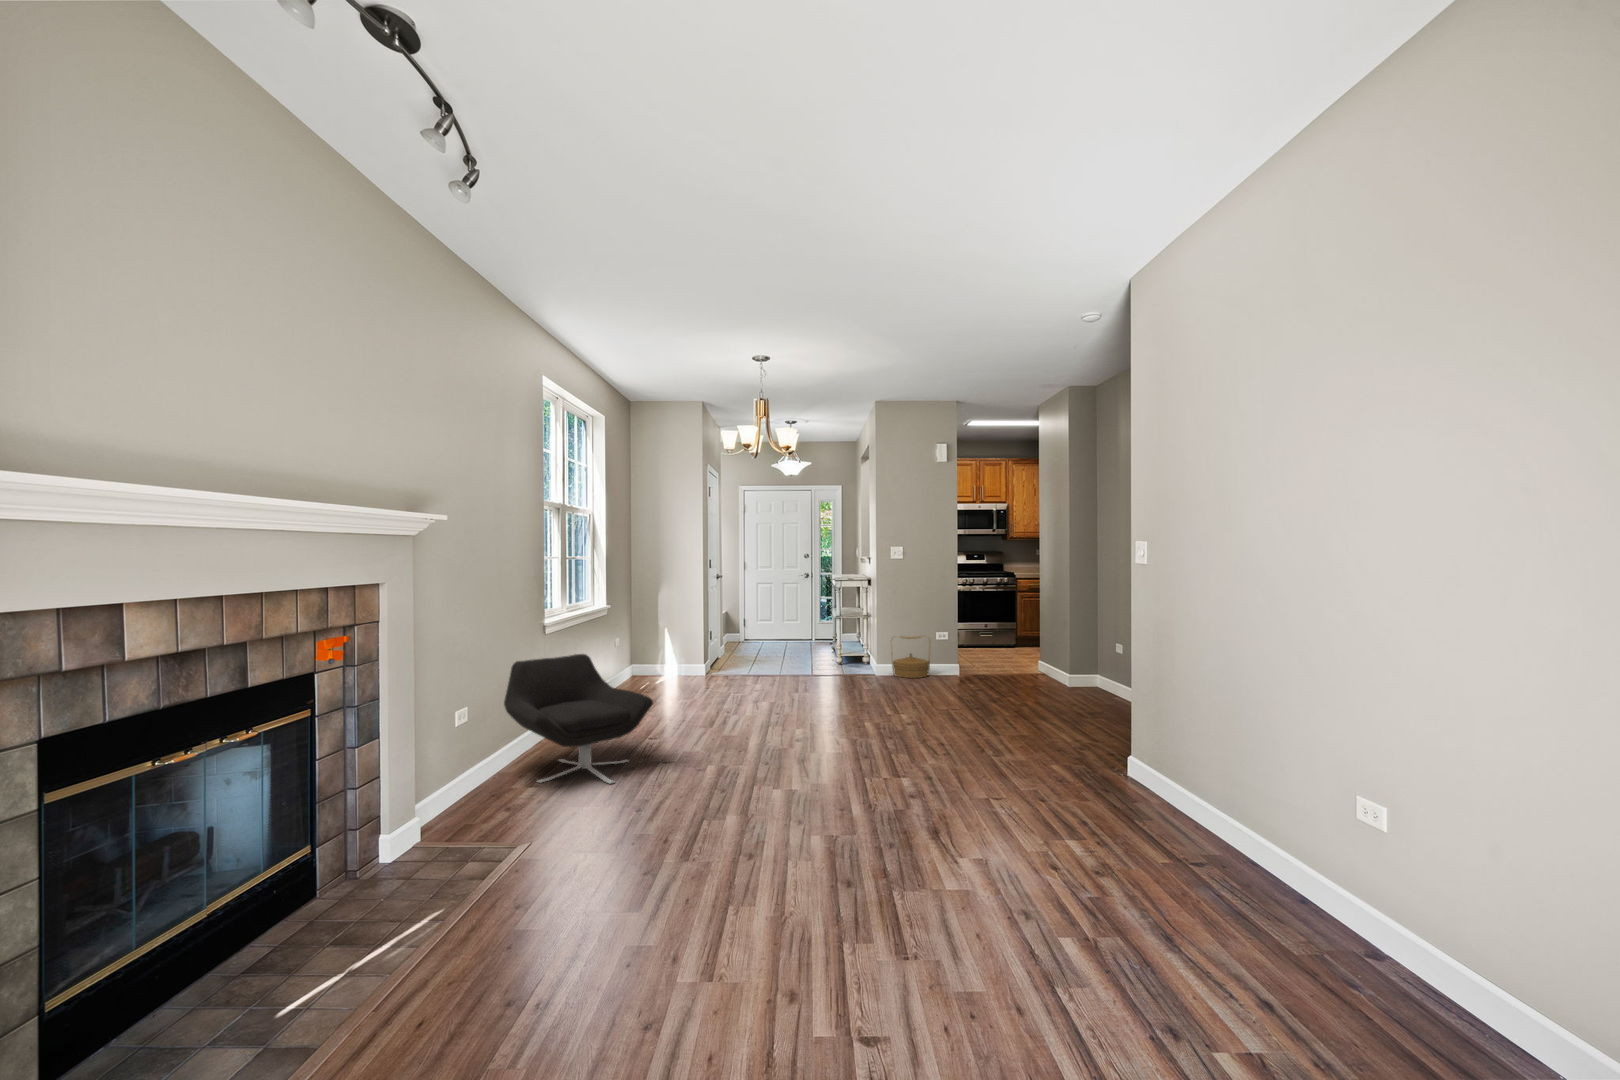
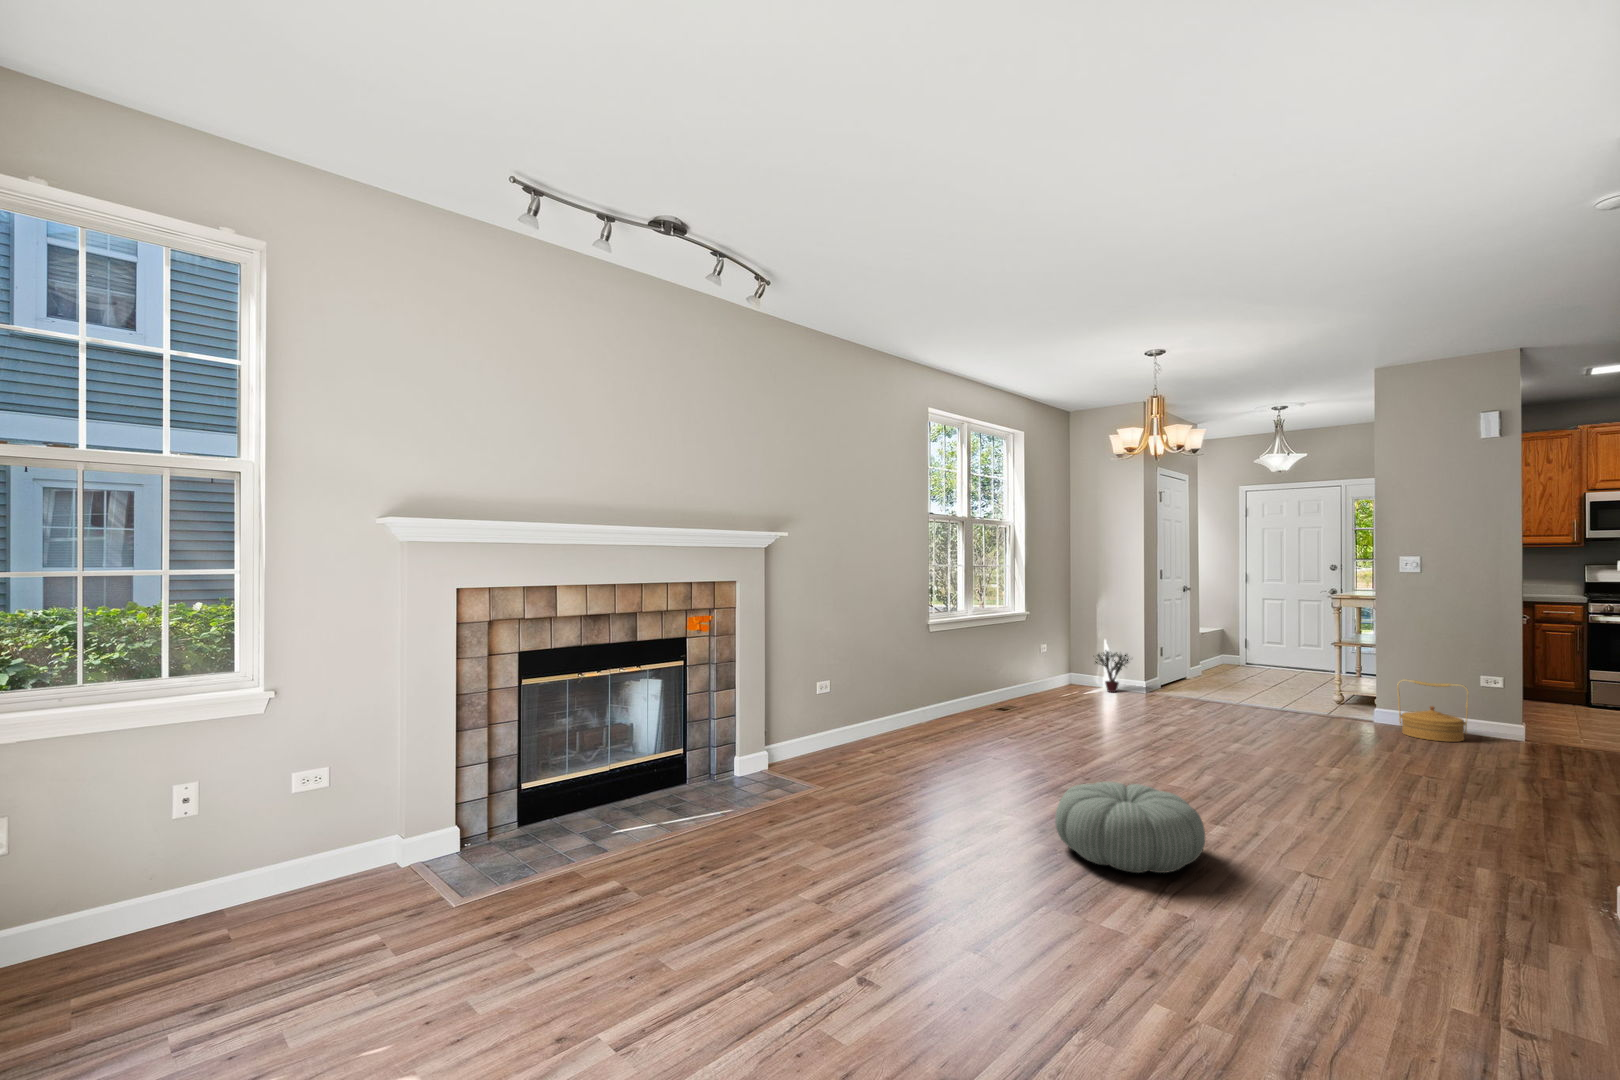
potted plant: none [660,635,694,675] -> present [1095,650,1129,692]
lounge chair: present [504,654,653,783] -> none [865,651,980,767]
pouf: none [813,749,938,830] -> present [1055,781,1205,873]

